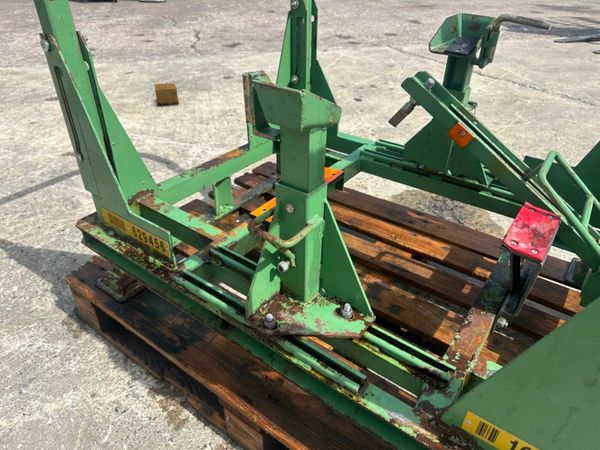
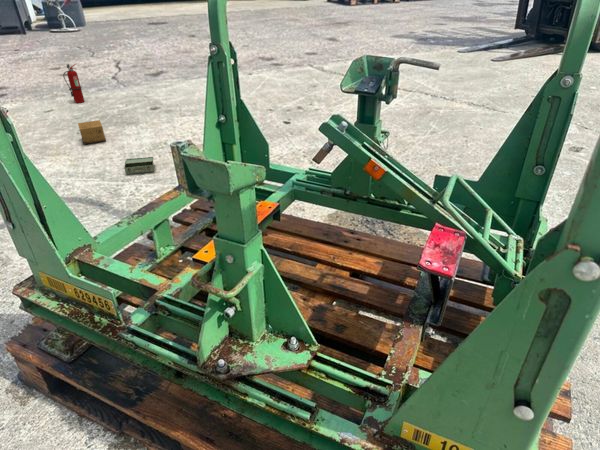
fire extinguisher: none [146,28,163,67] -> present [63,64,84,103]
toolbox: none [193,122,222,136] -> present [124,157,154,174]

